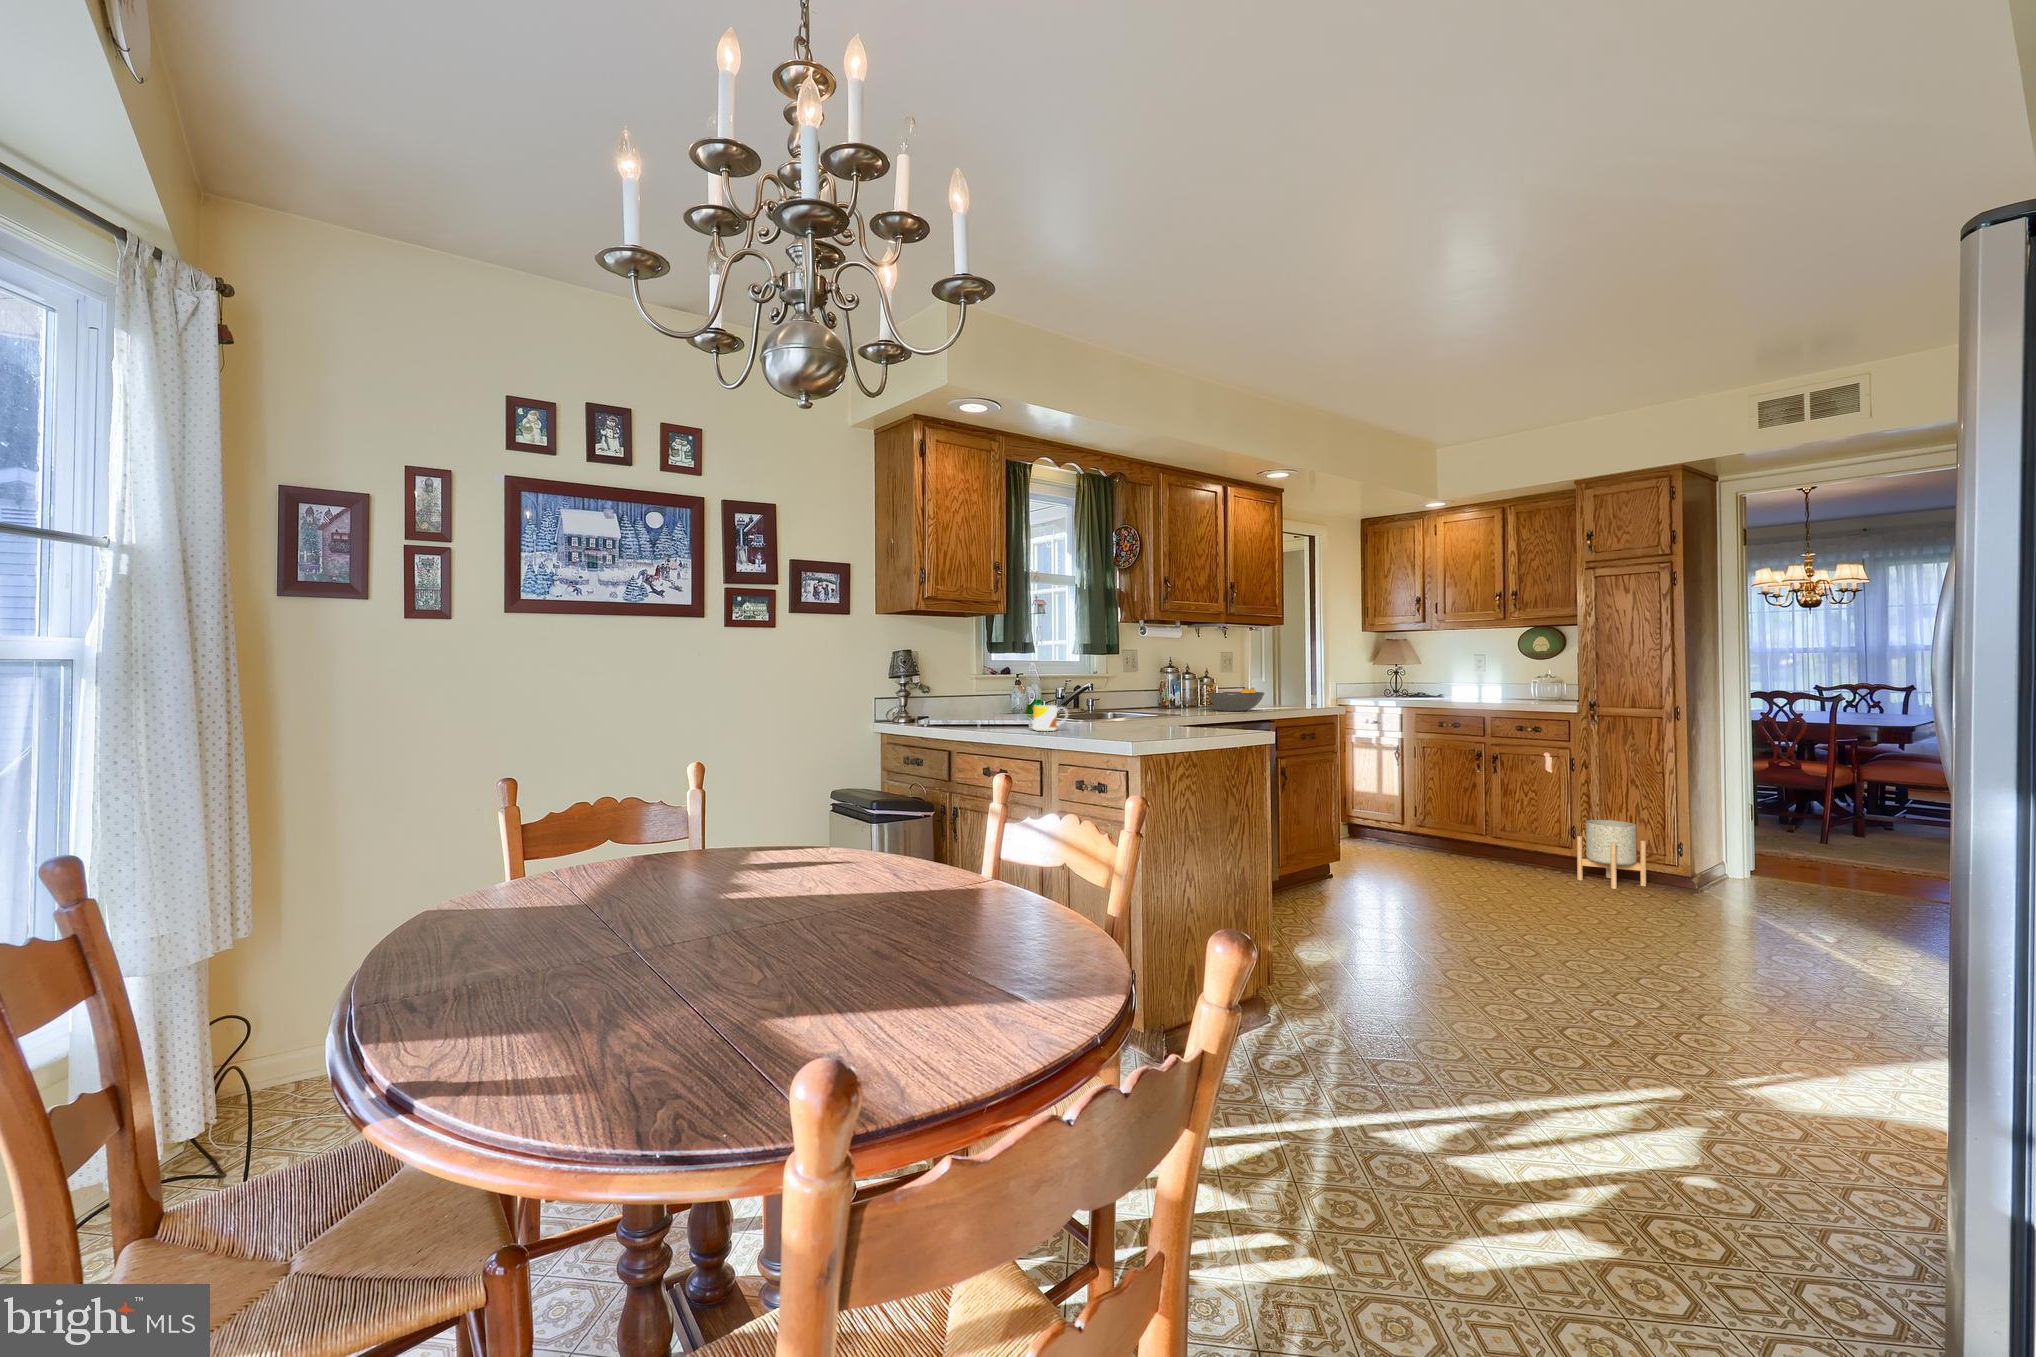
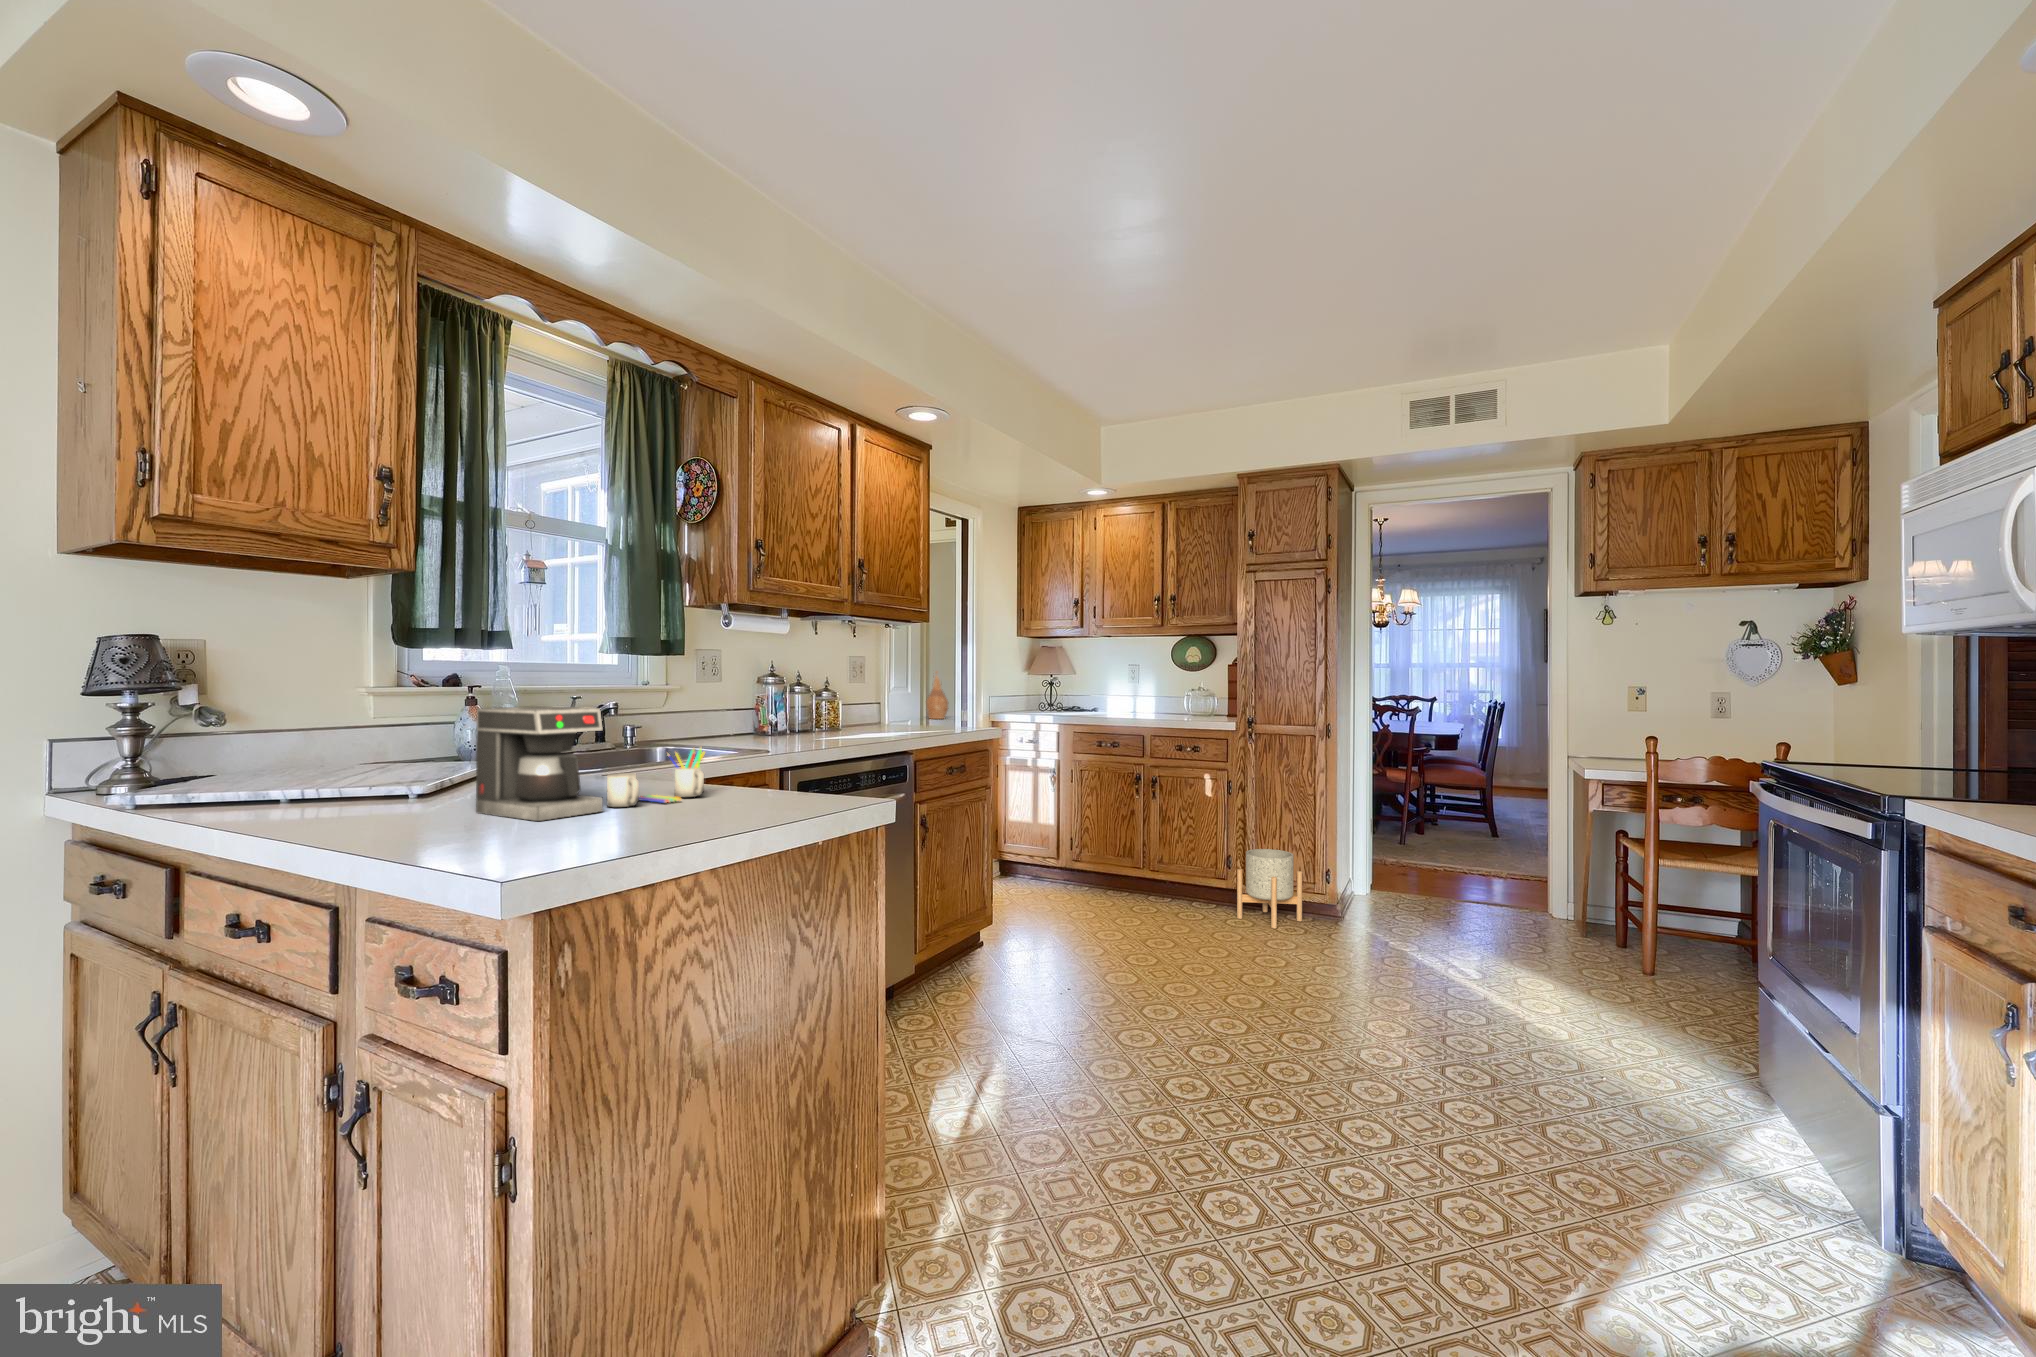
vase: none [1280,661,1300,704] -> present [926,672,948,719]
coffee maker: none [1081,679,1181,733] -> present [476,706,705,821]
fruit bowl: present [1207,688,1265,711] -> none [809,704,896,736]
mug: present [1032,705,1067,731] -> none [343,762,440,822]

